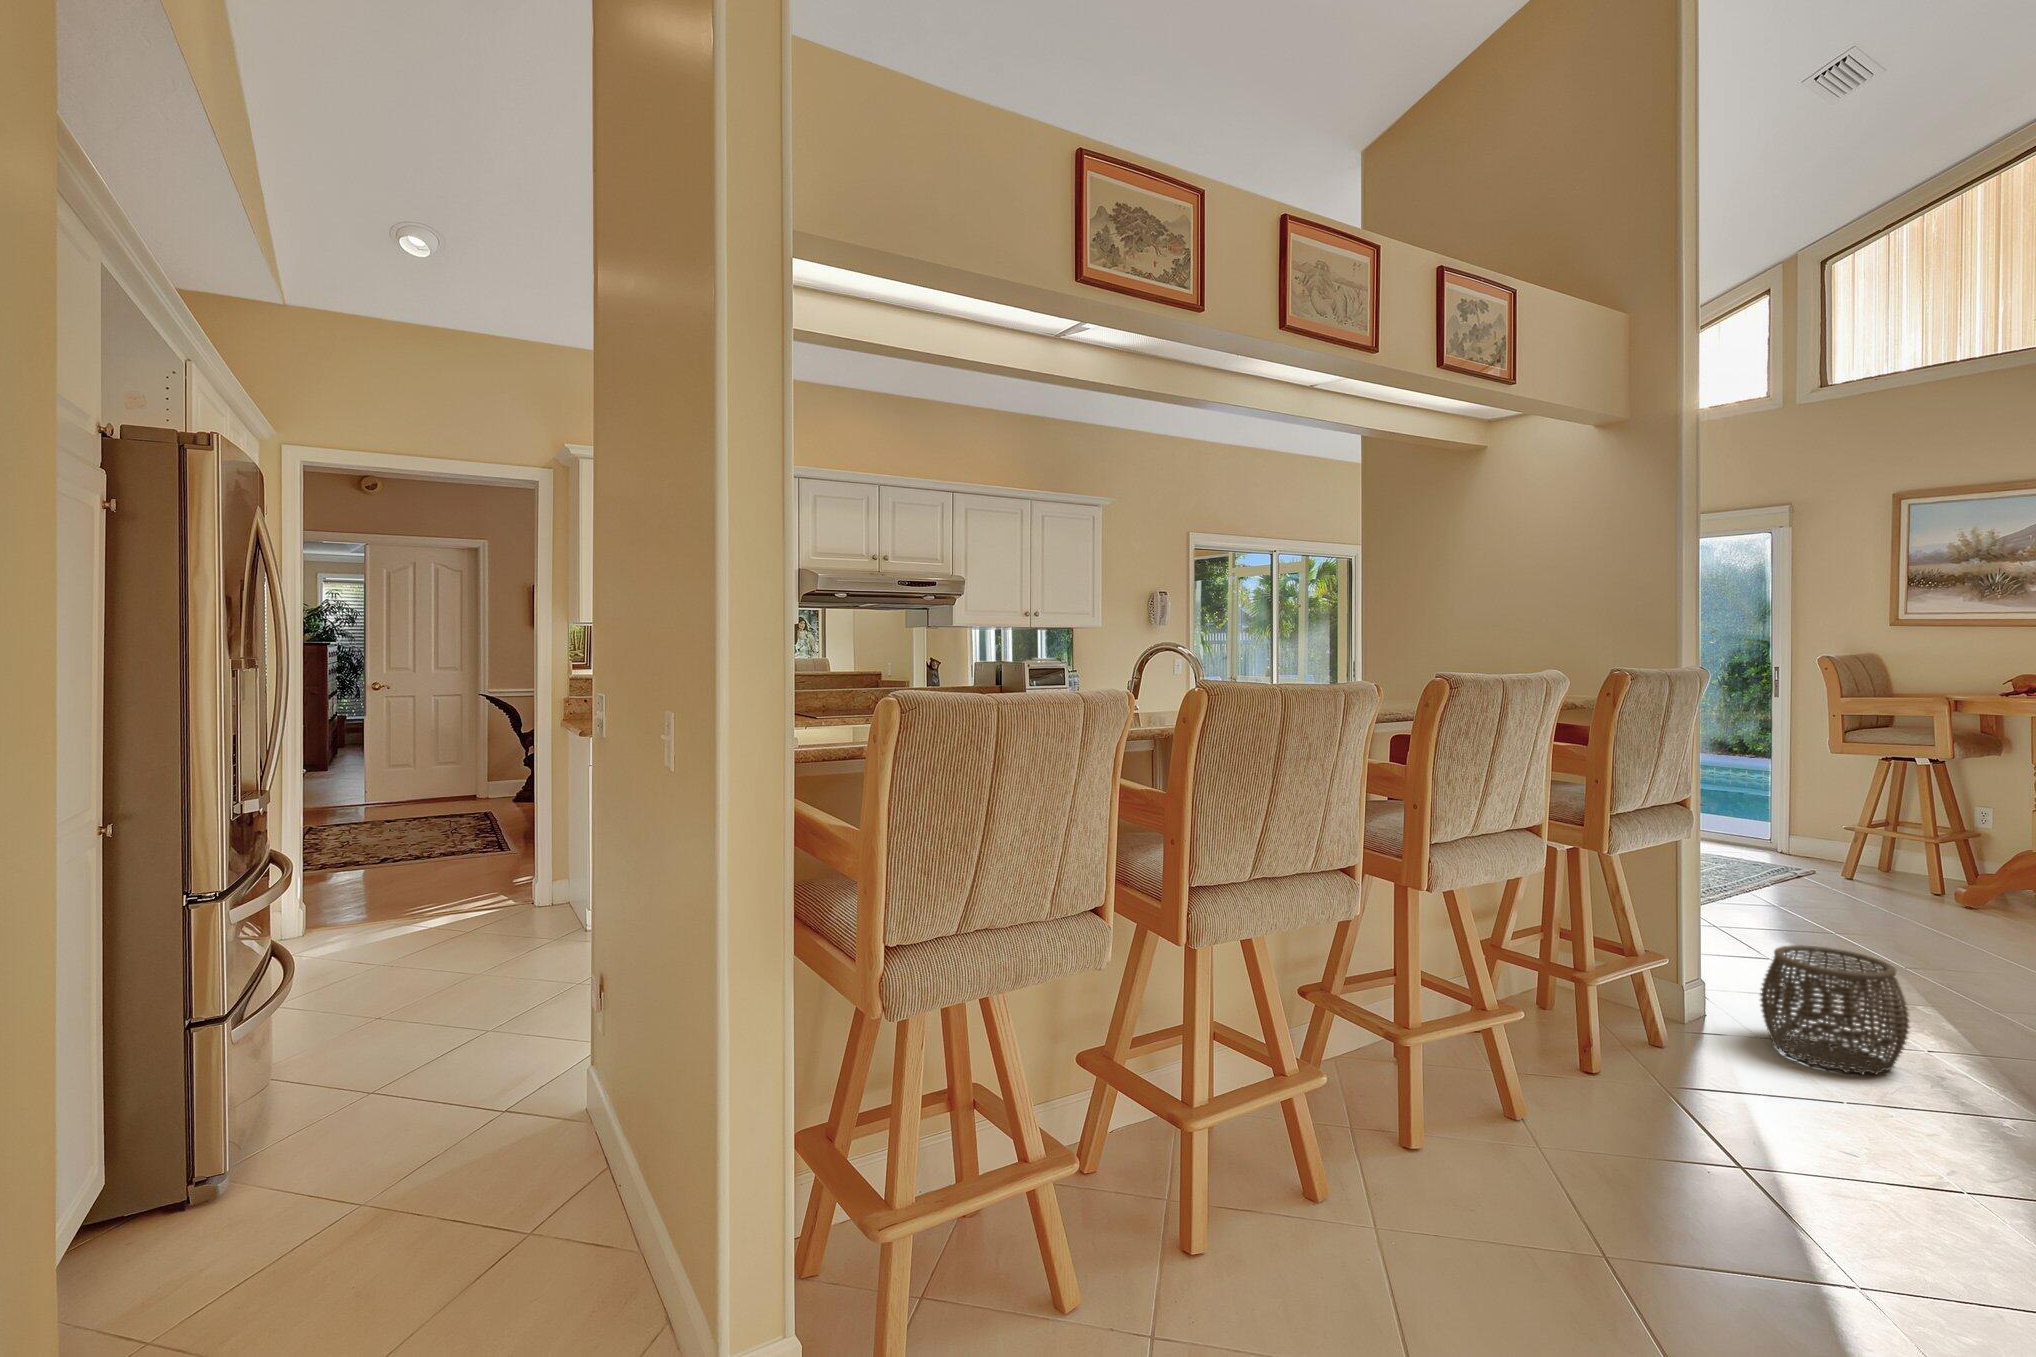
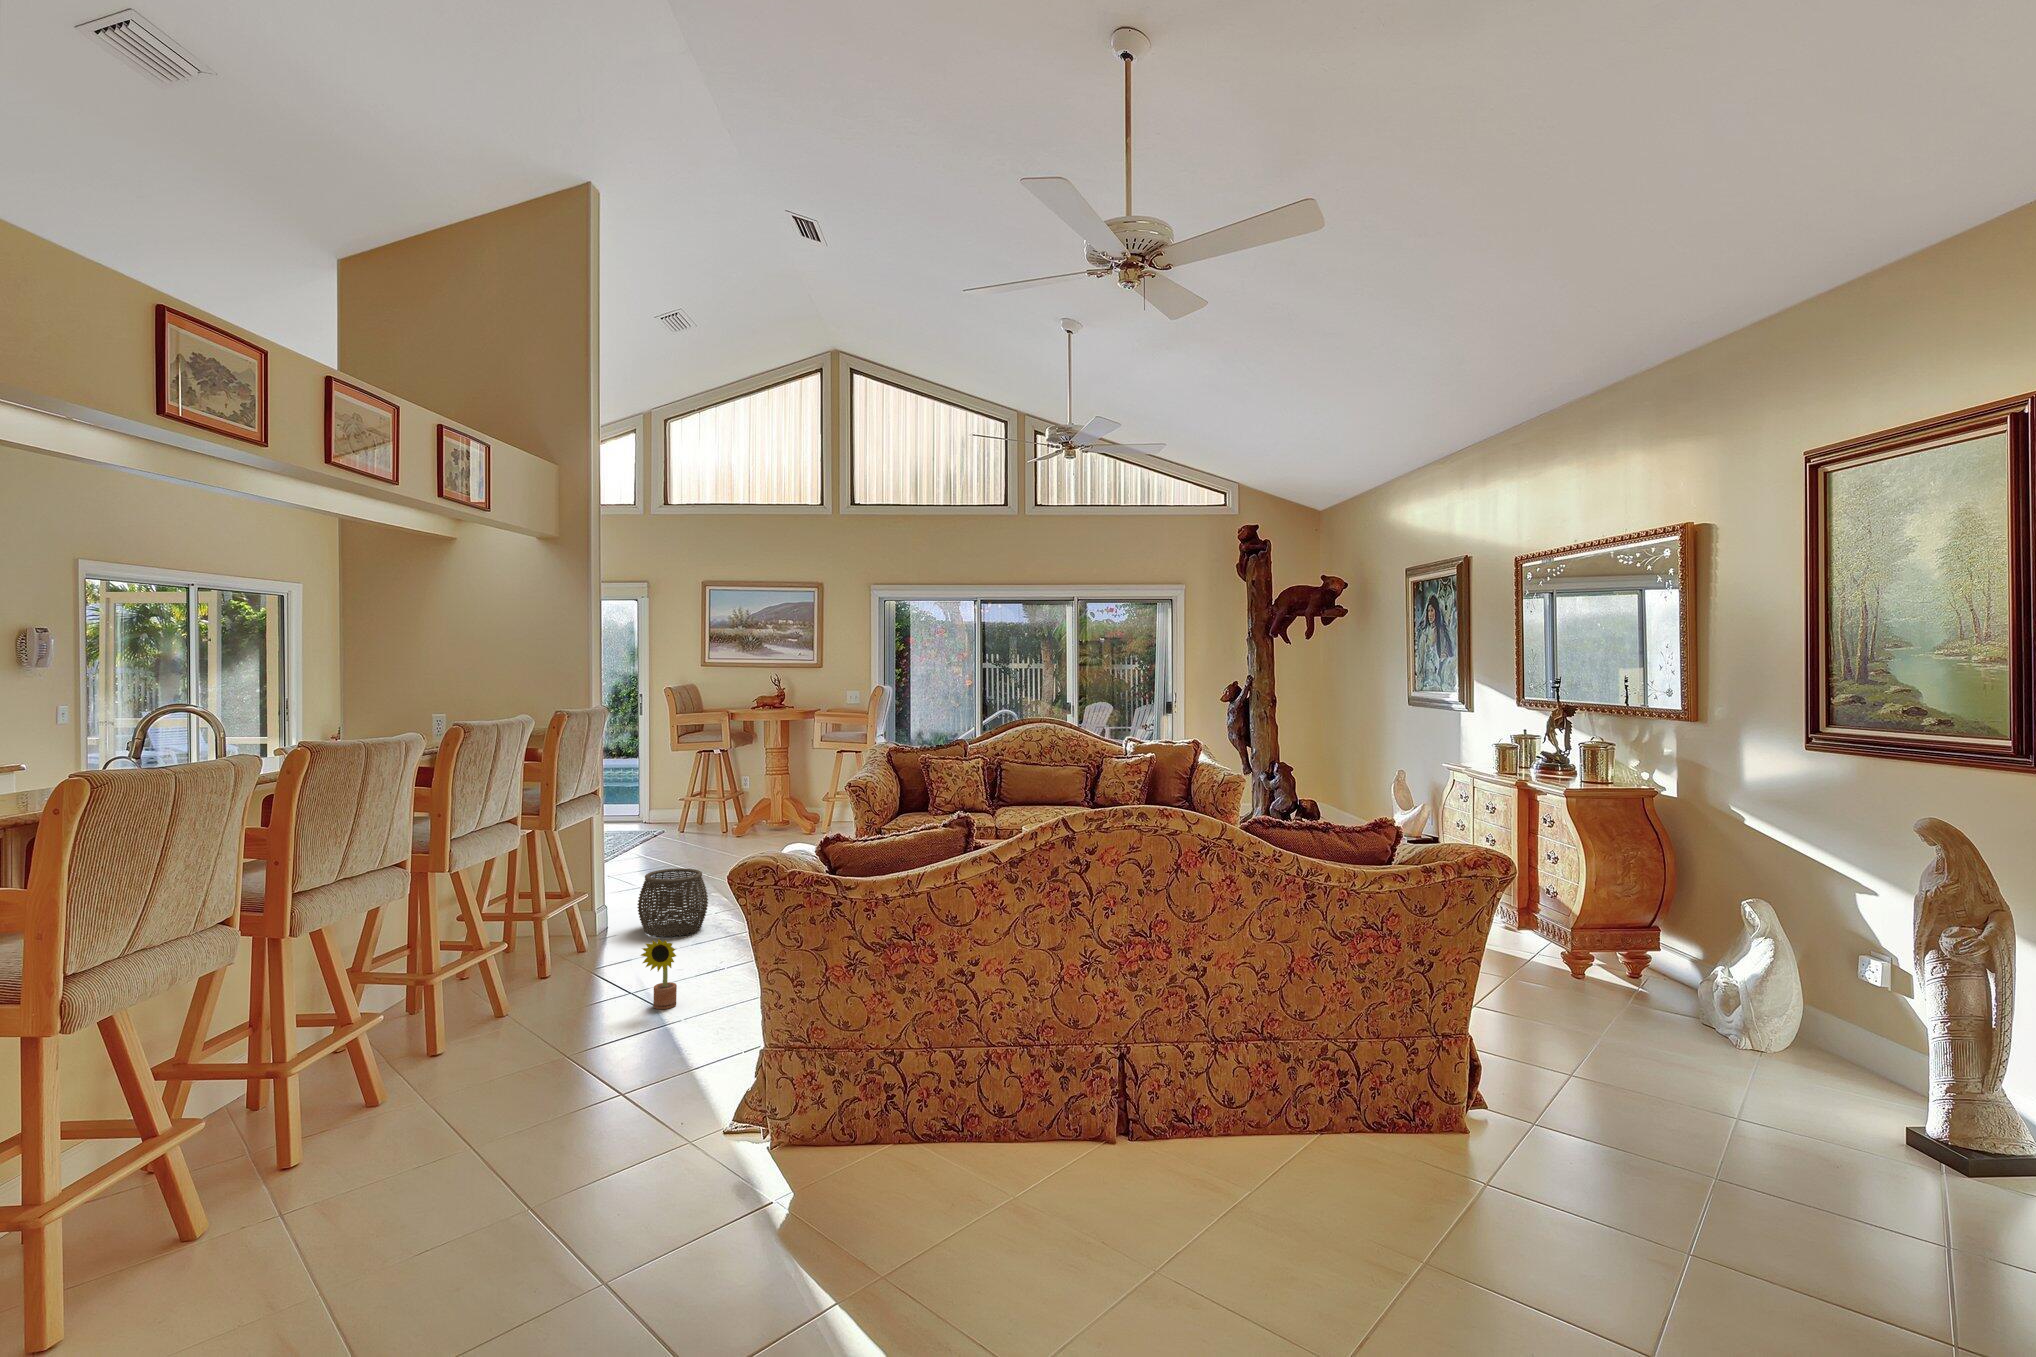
decorative plant: none [1755,1092,1840,1234] -> present [641,939,677,1009]

